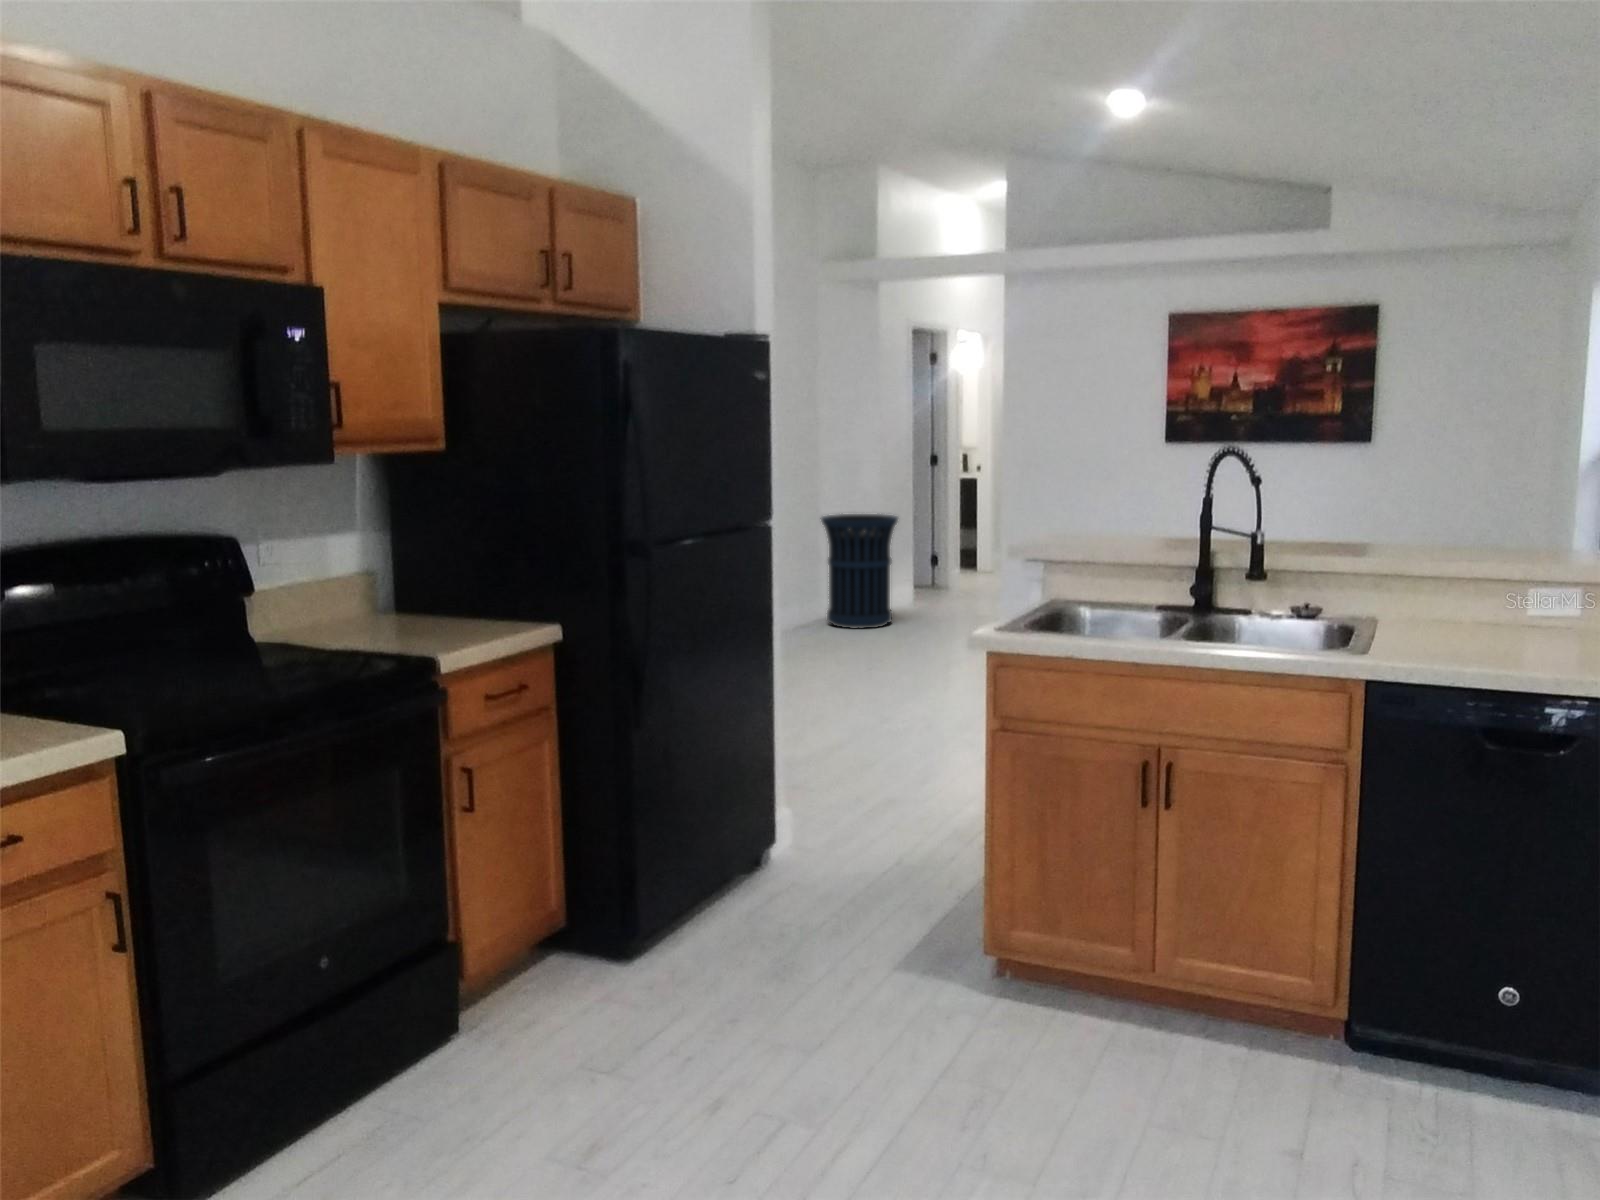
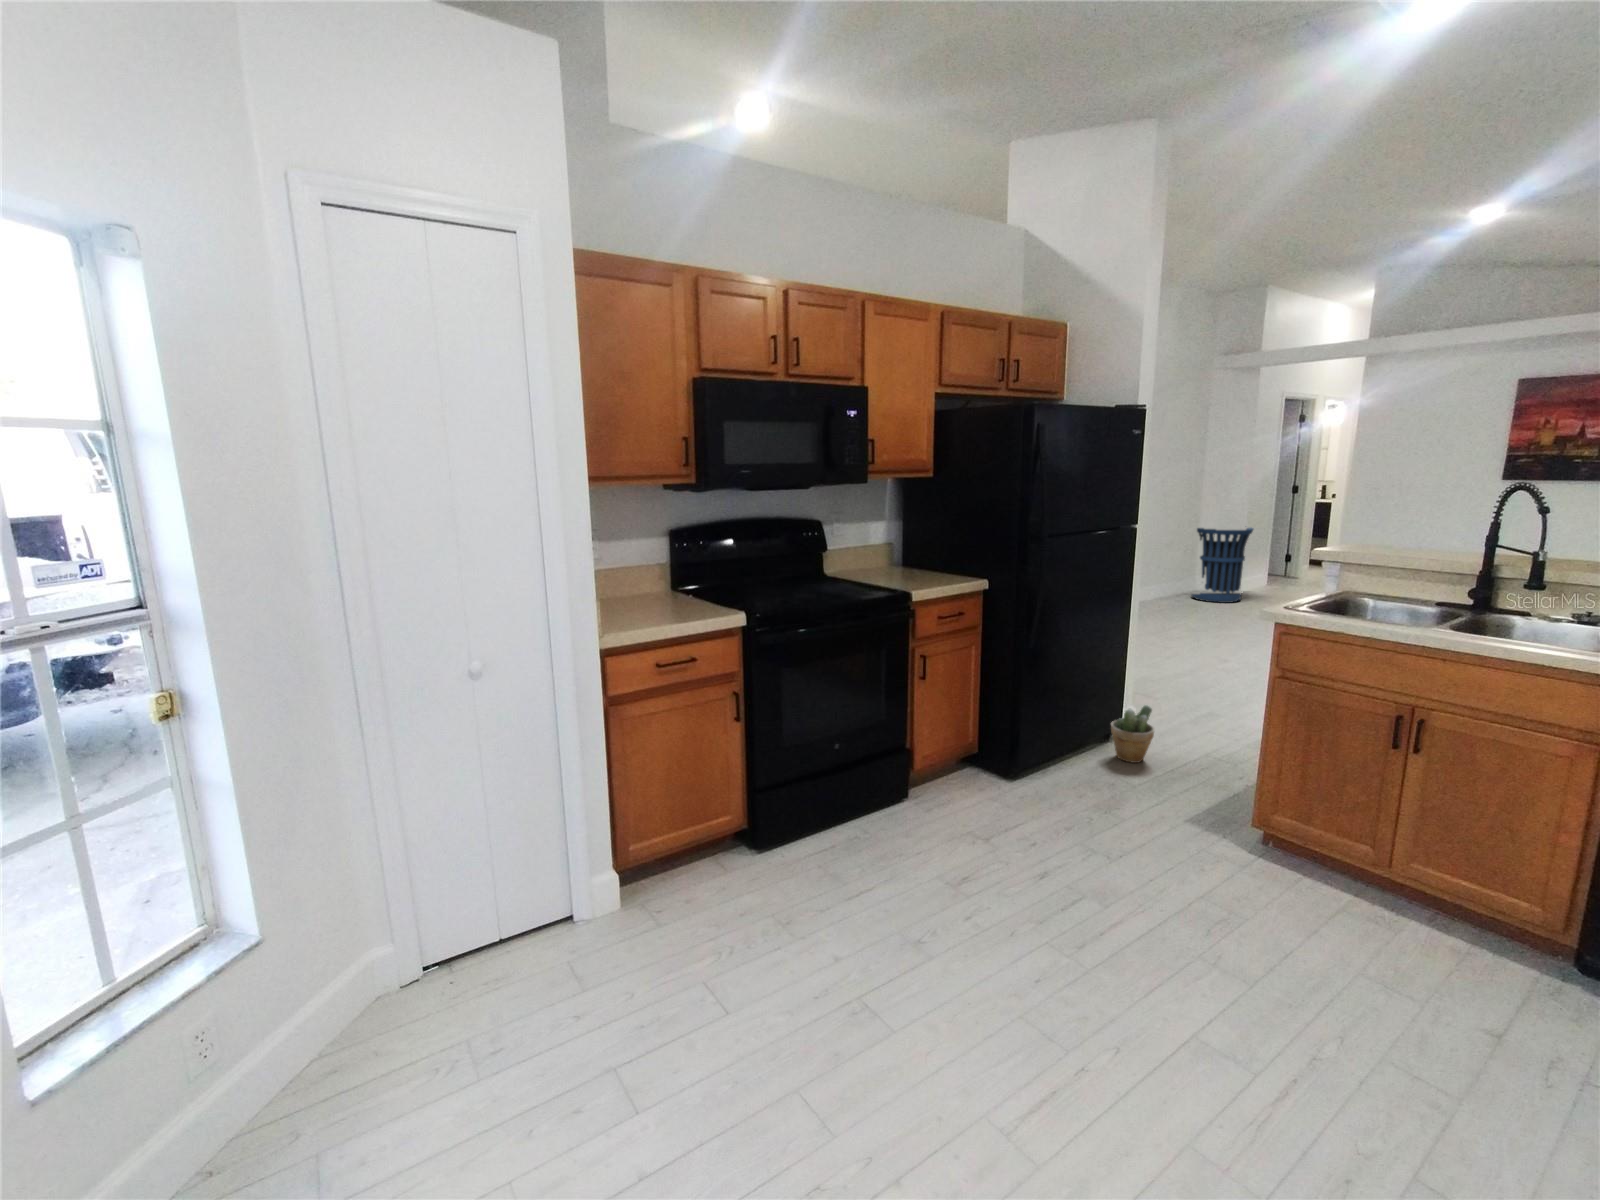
potted plant: none [769,798,833,892] -> present [1111,705,1154,763]

